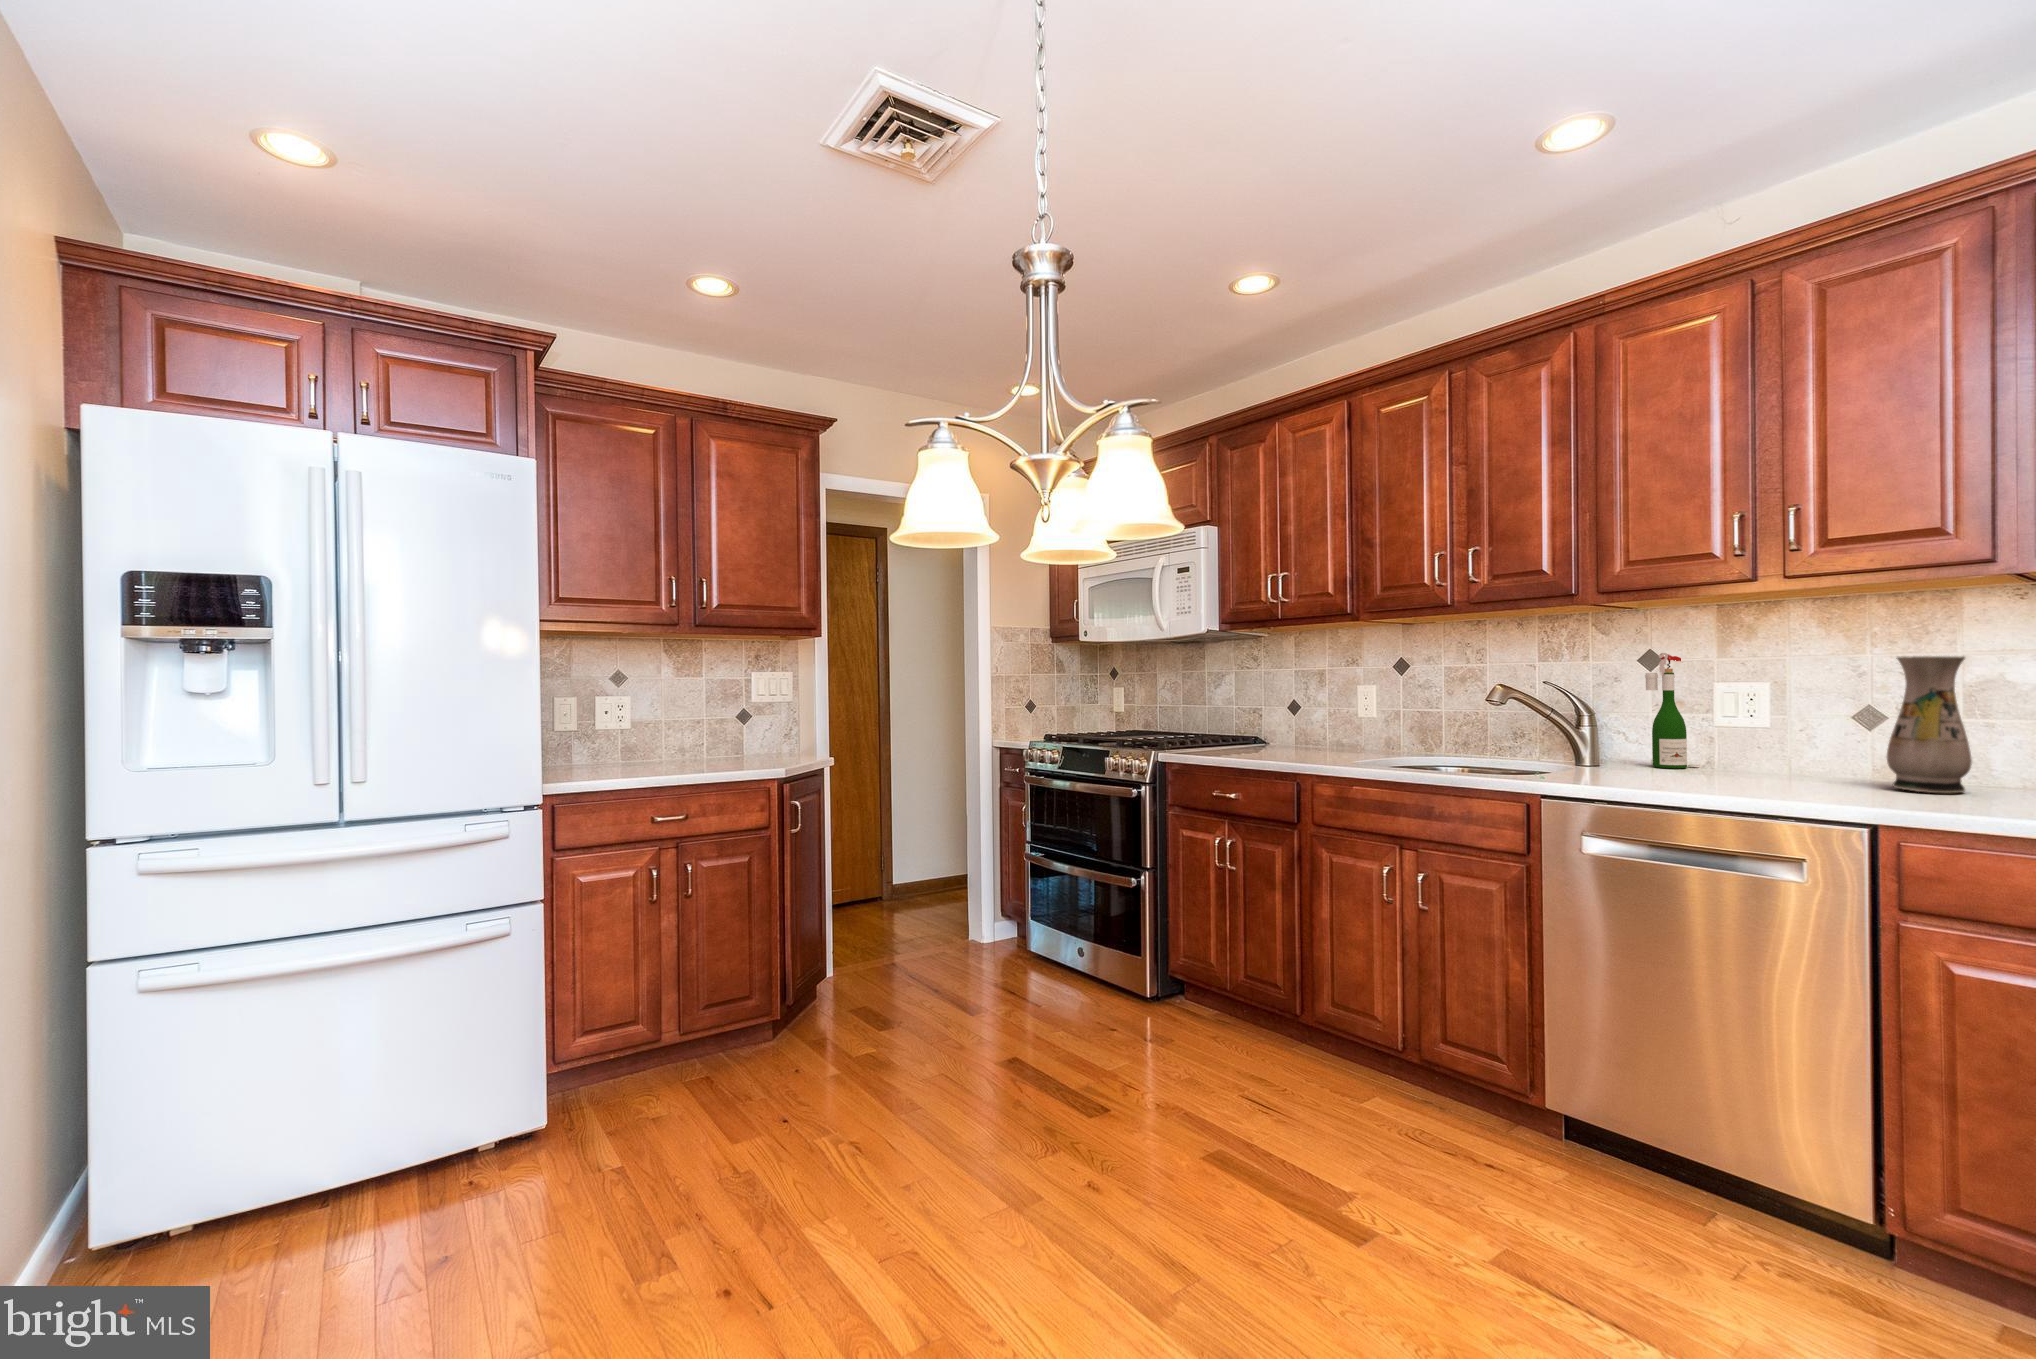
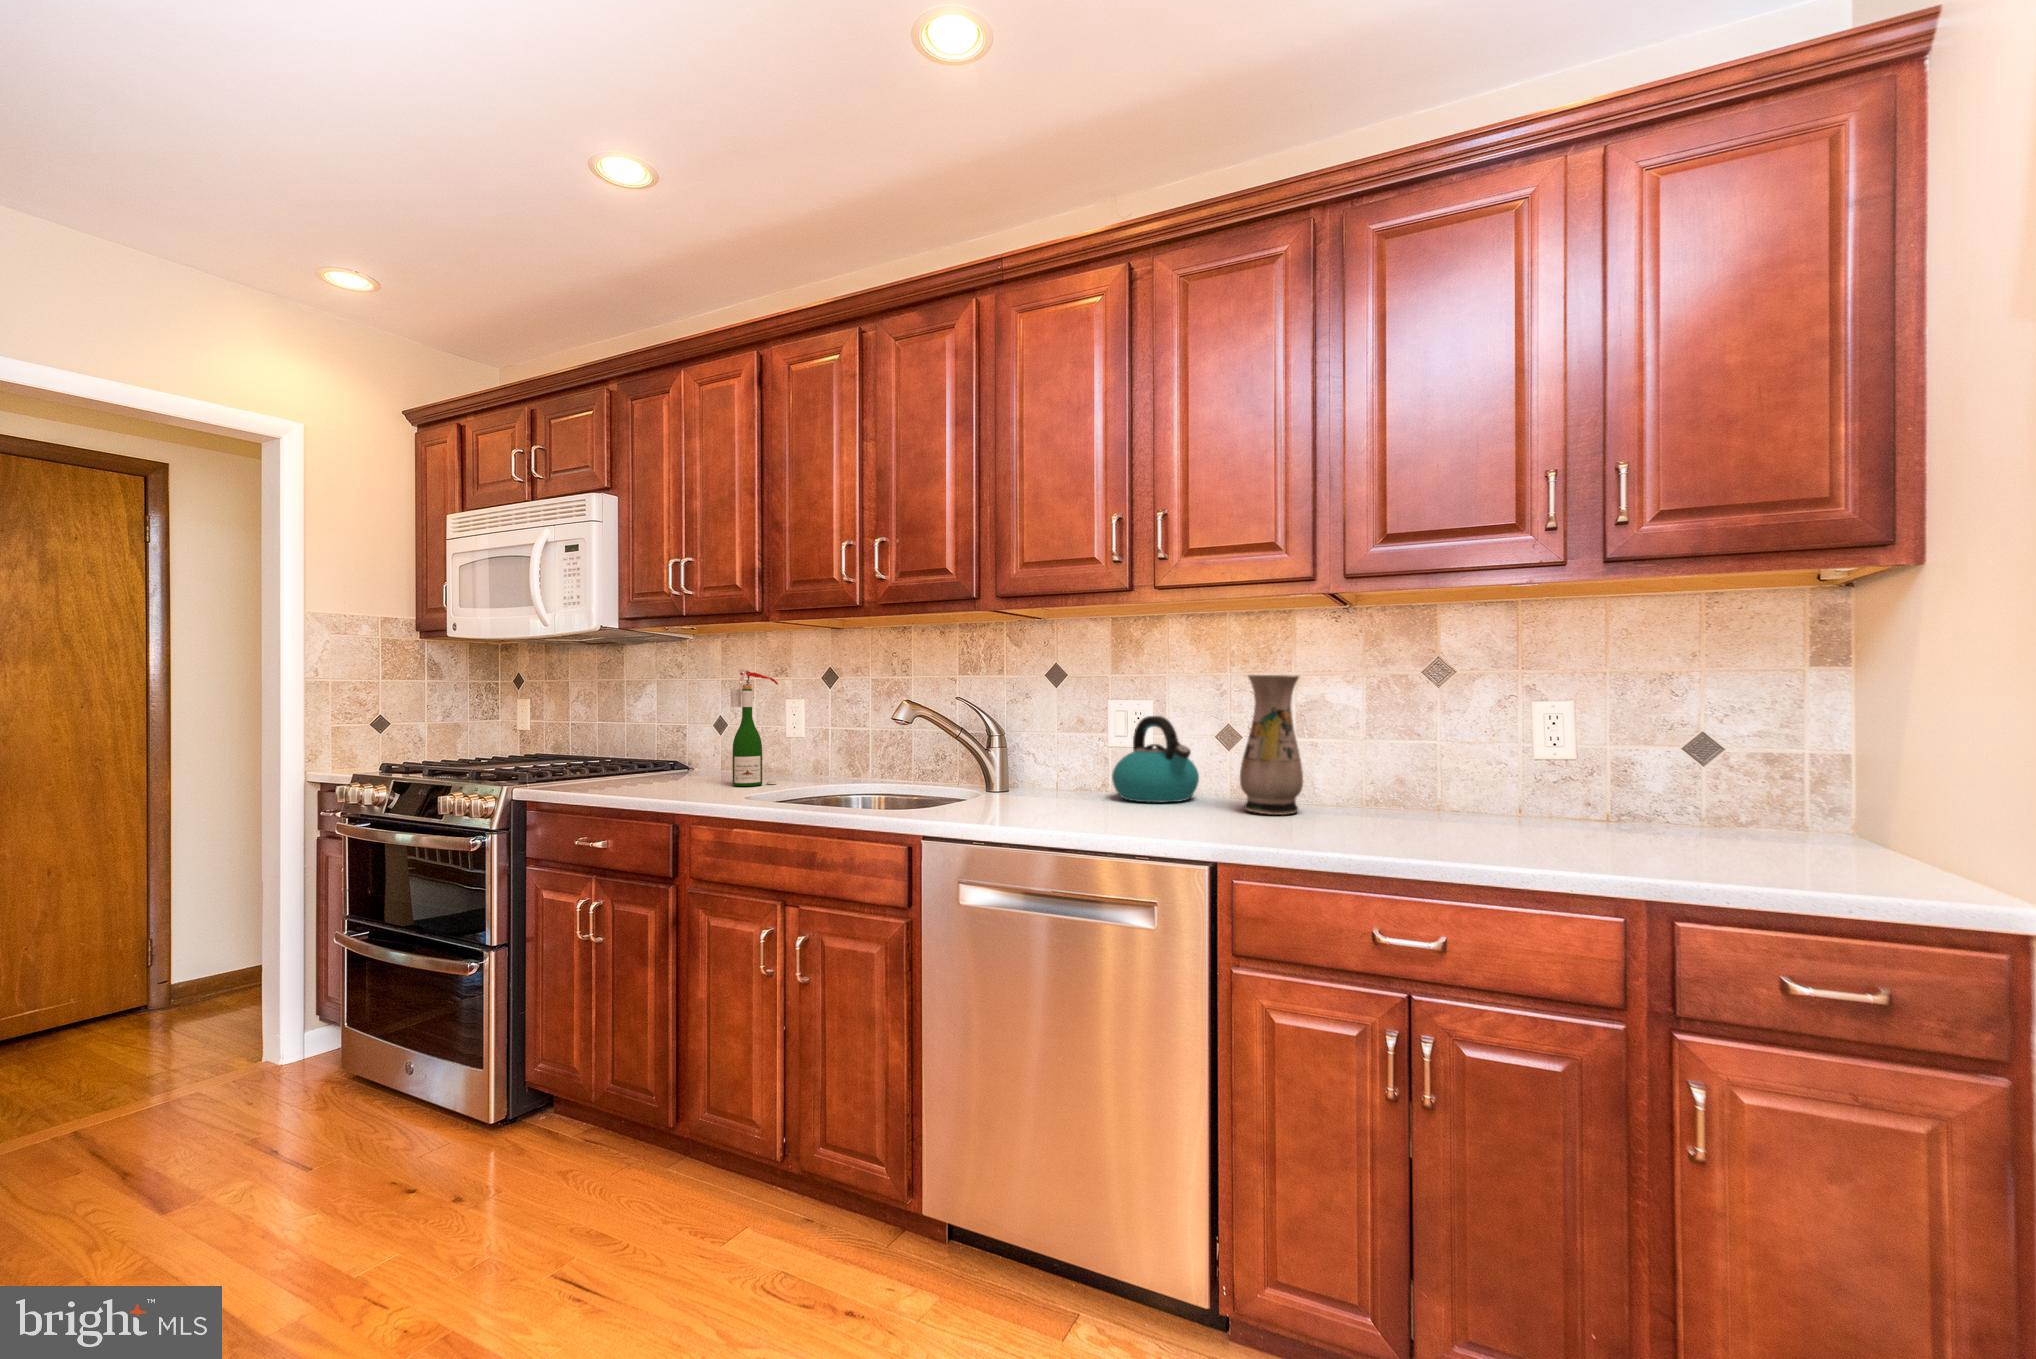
wine bottle: present [1645,653,1700,768] -> present [730,669,778,786]
kettle: none [1722,698,1828,780] -> present [1112,716,1199,803]

